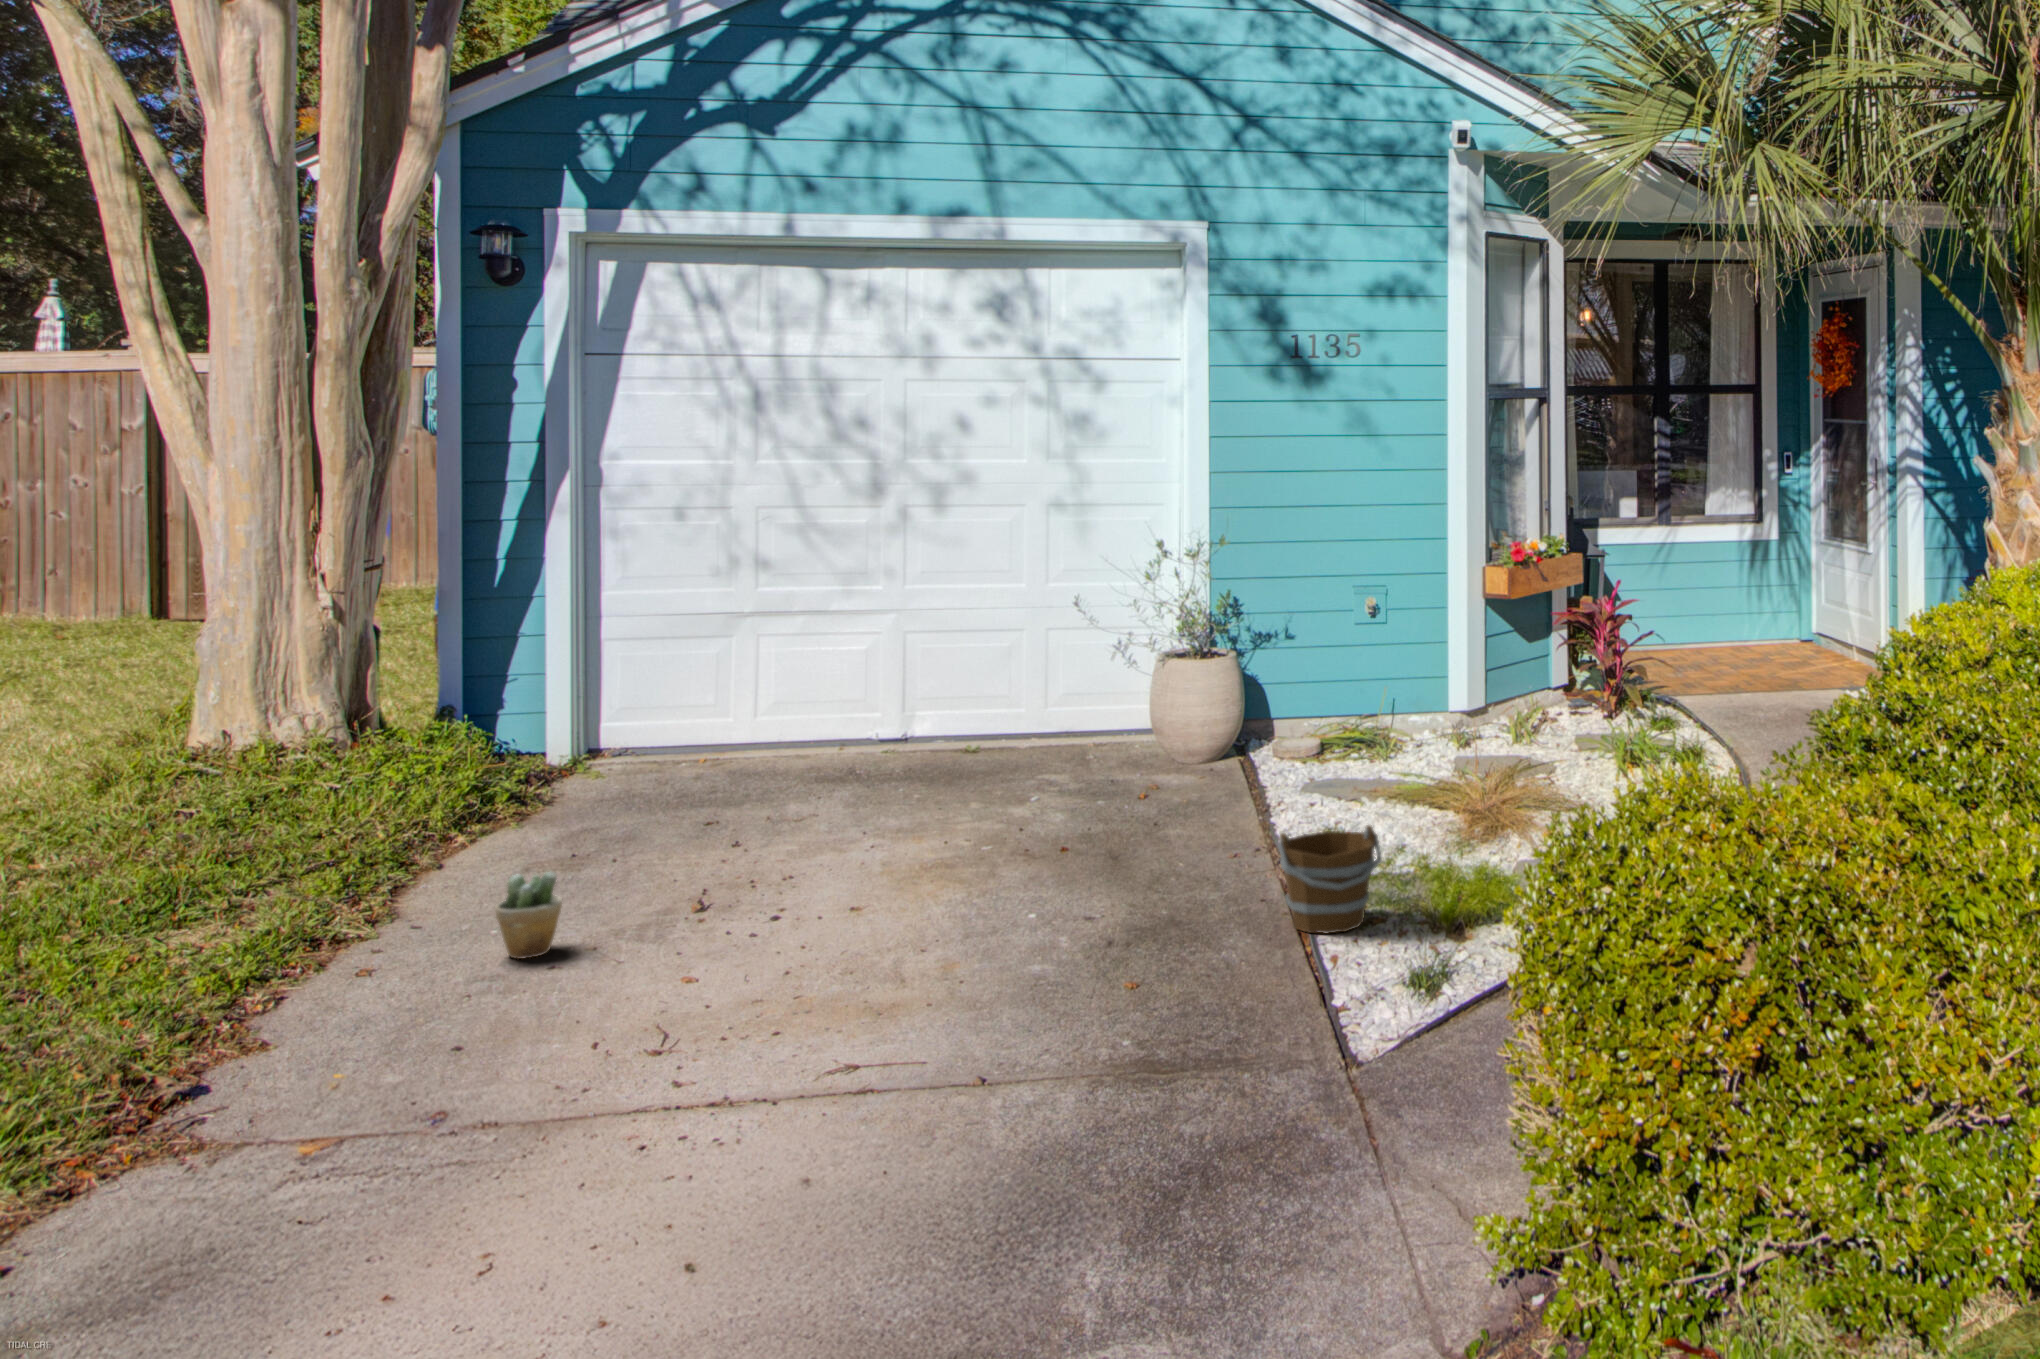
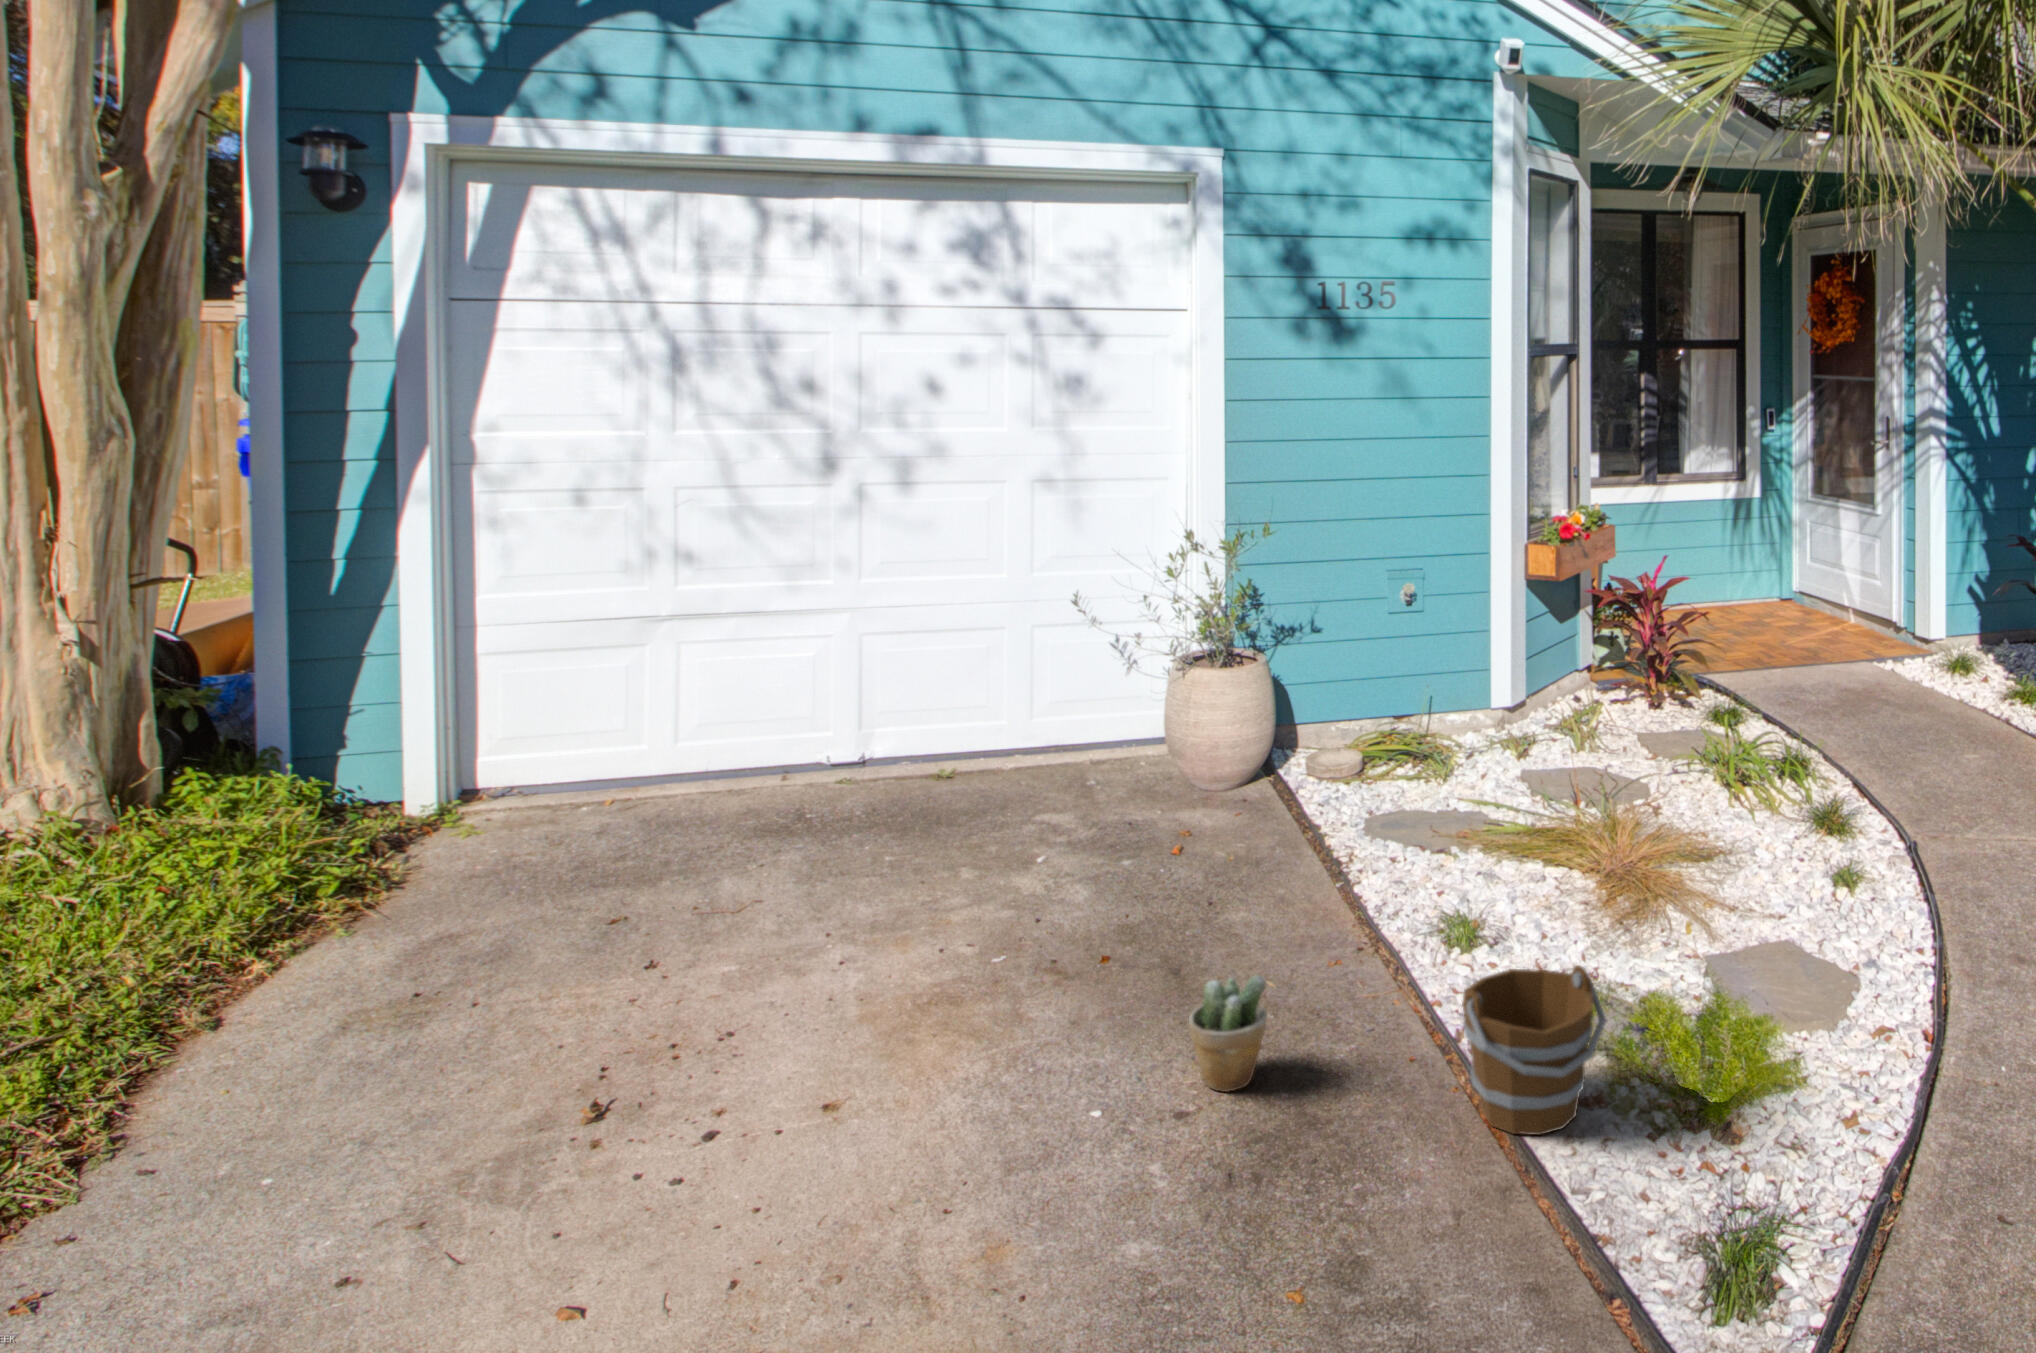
potted plant: present [495,872,562,959] -> present [1189,975,1267,1092]

